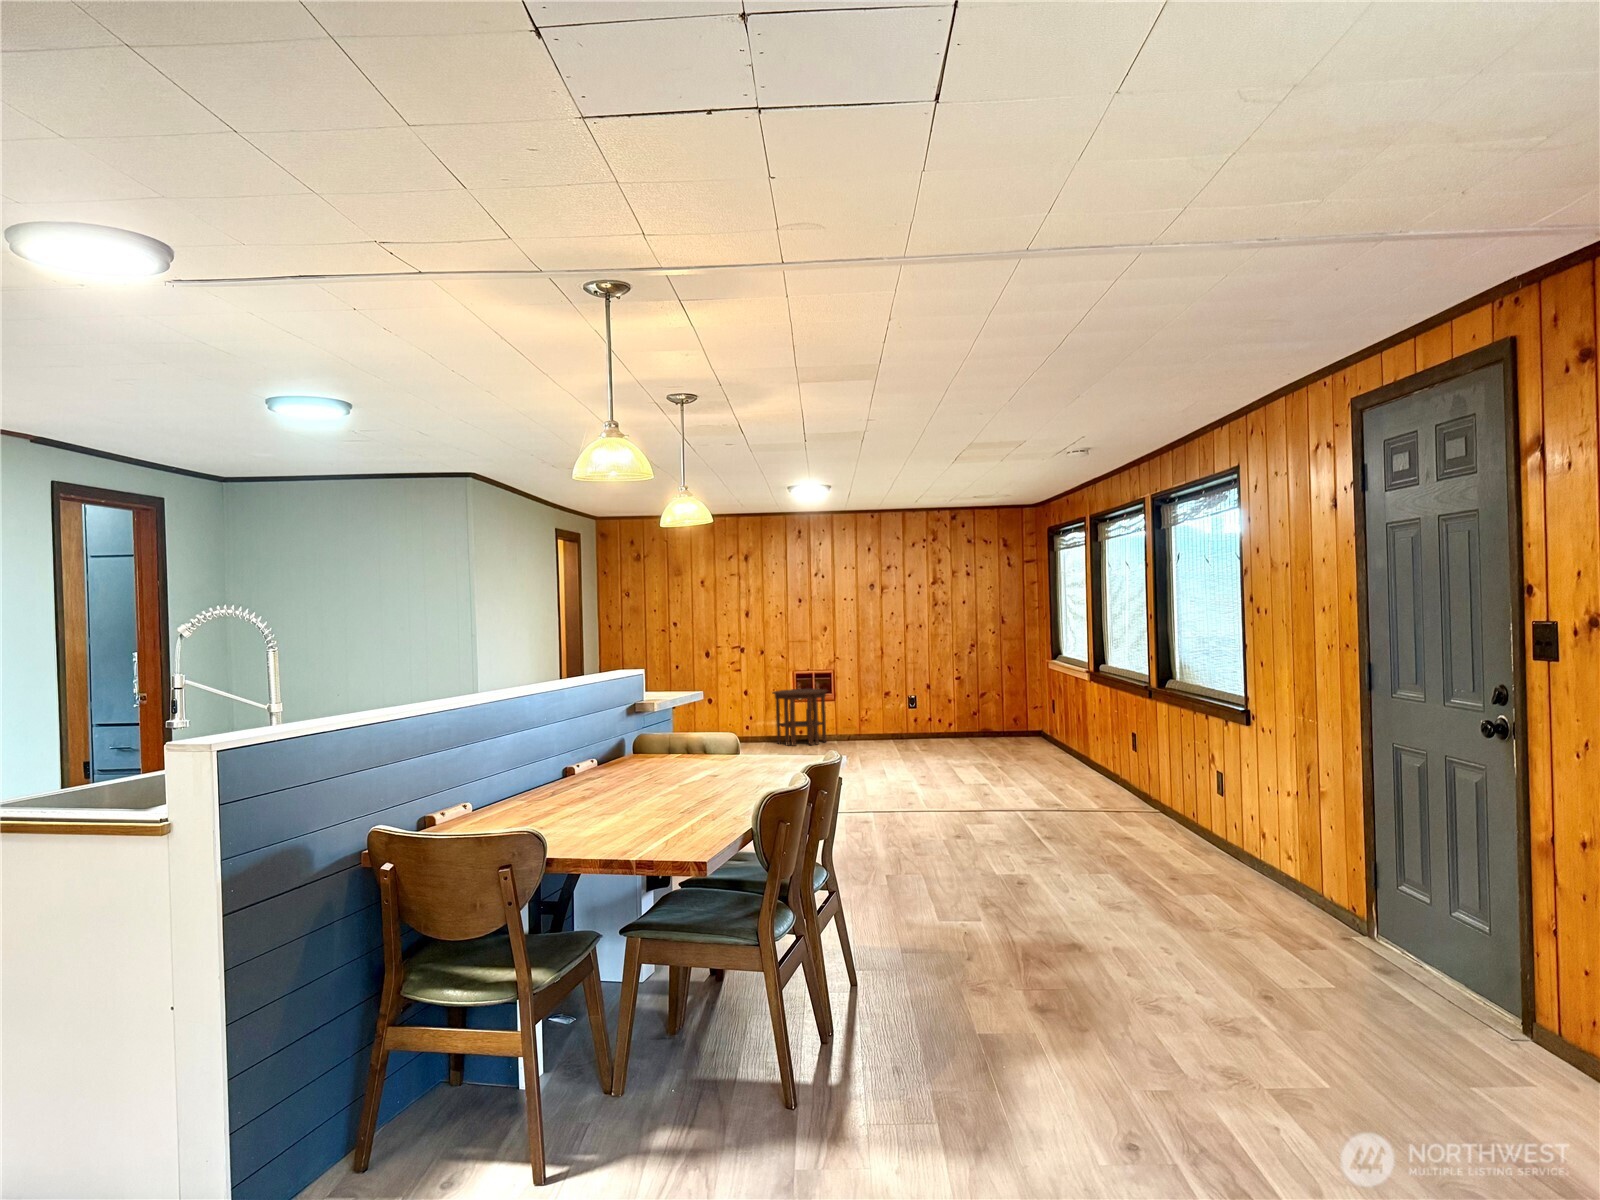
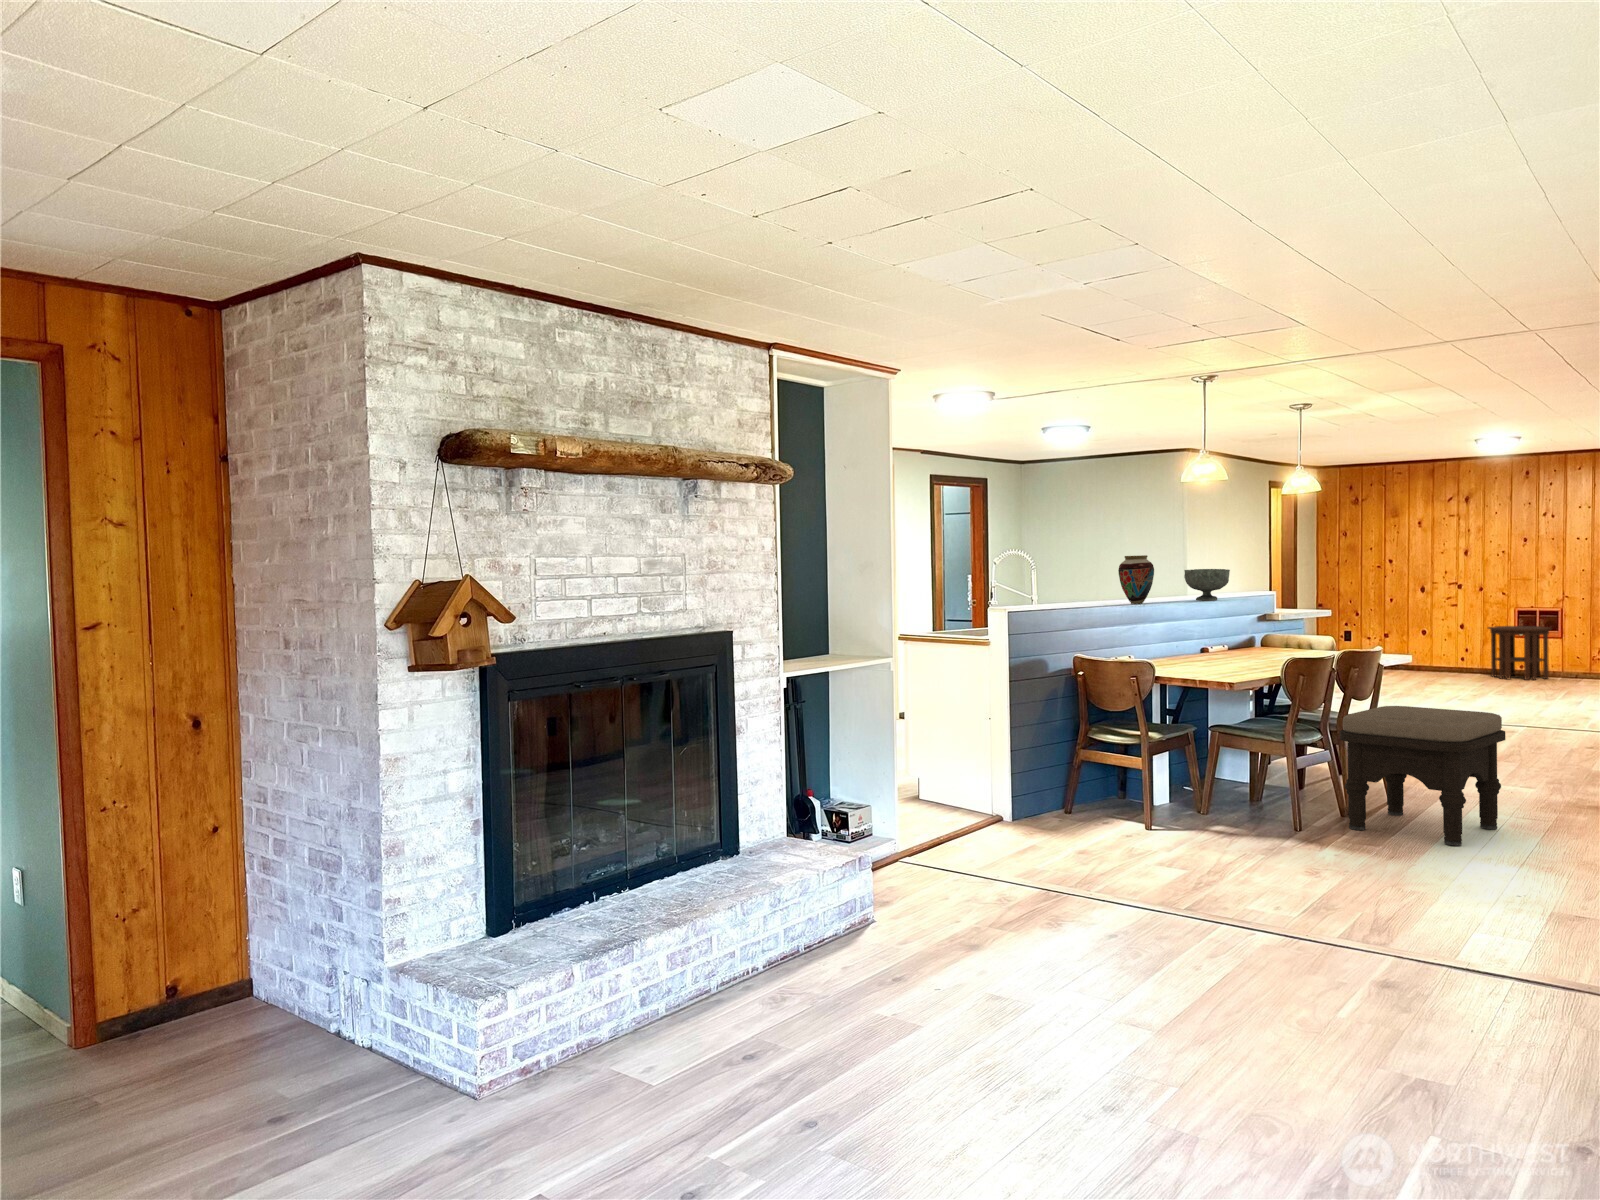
vase: none [425,620,486,703] -> present [1118,555,1154,604]
decorative bowl: none [531,641,600,692] -> present [1184,569,1230,601]
ottoman: none [839,847,1044,1086] -> present [1340,706,1505,846]

